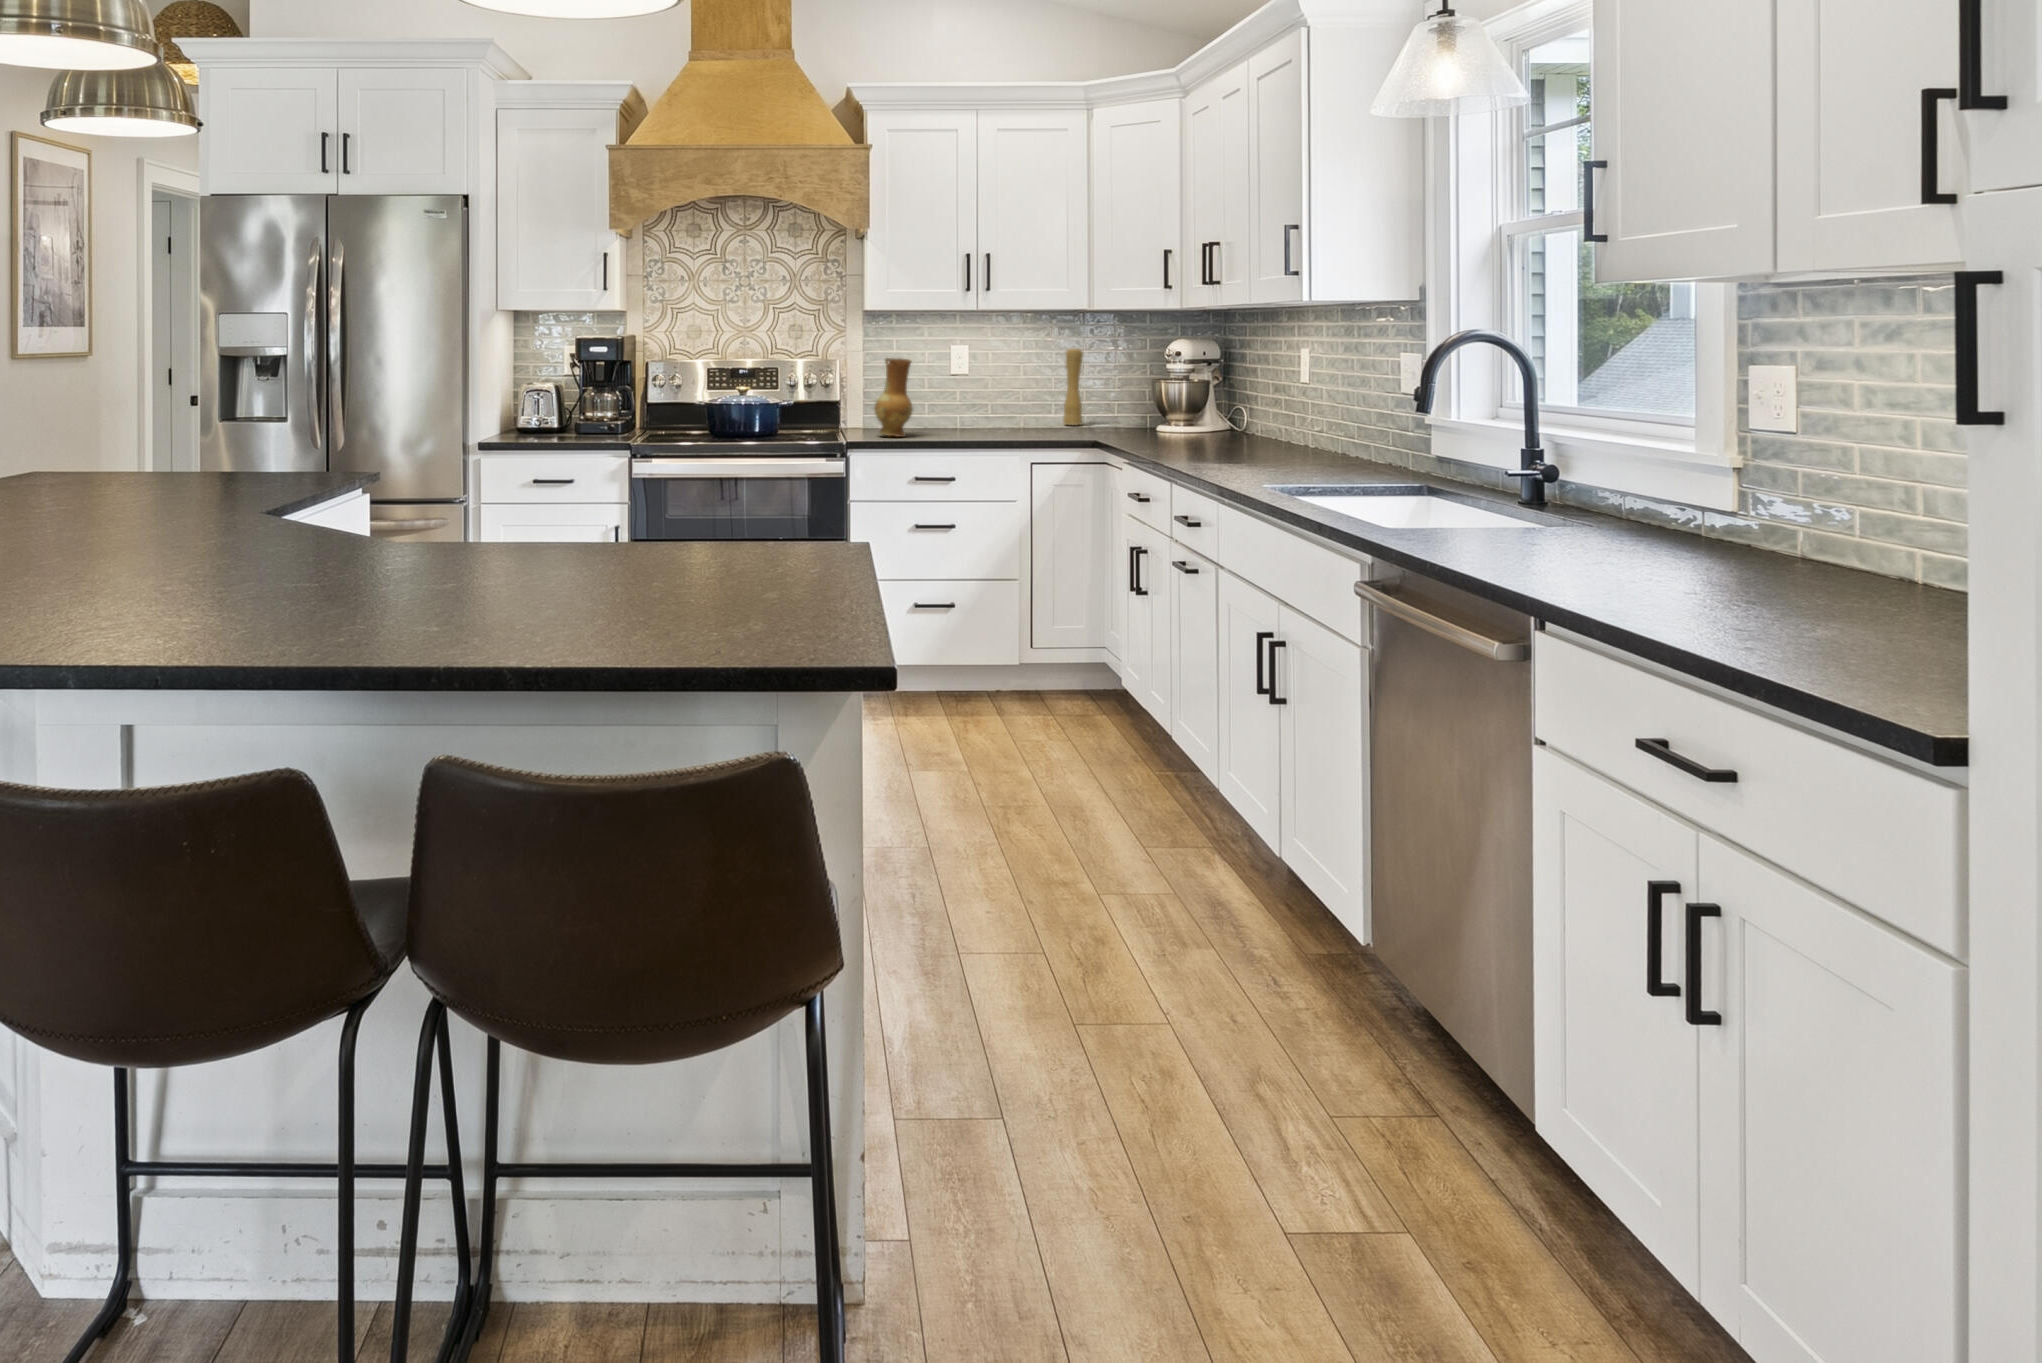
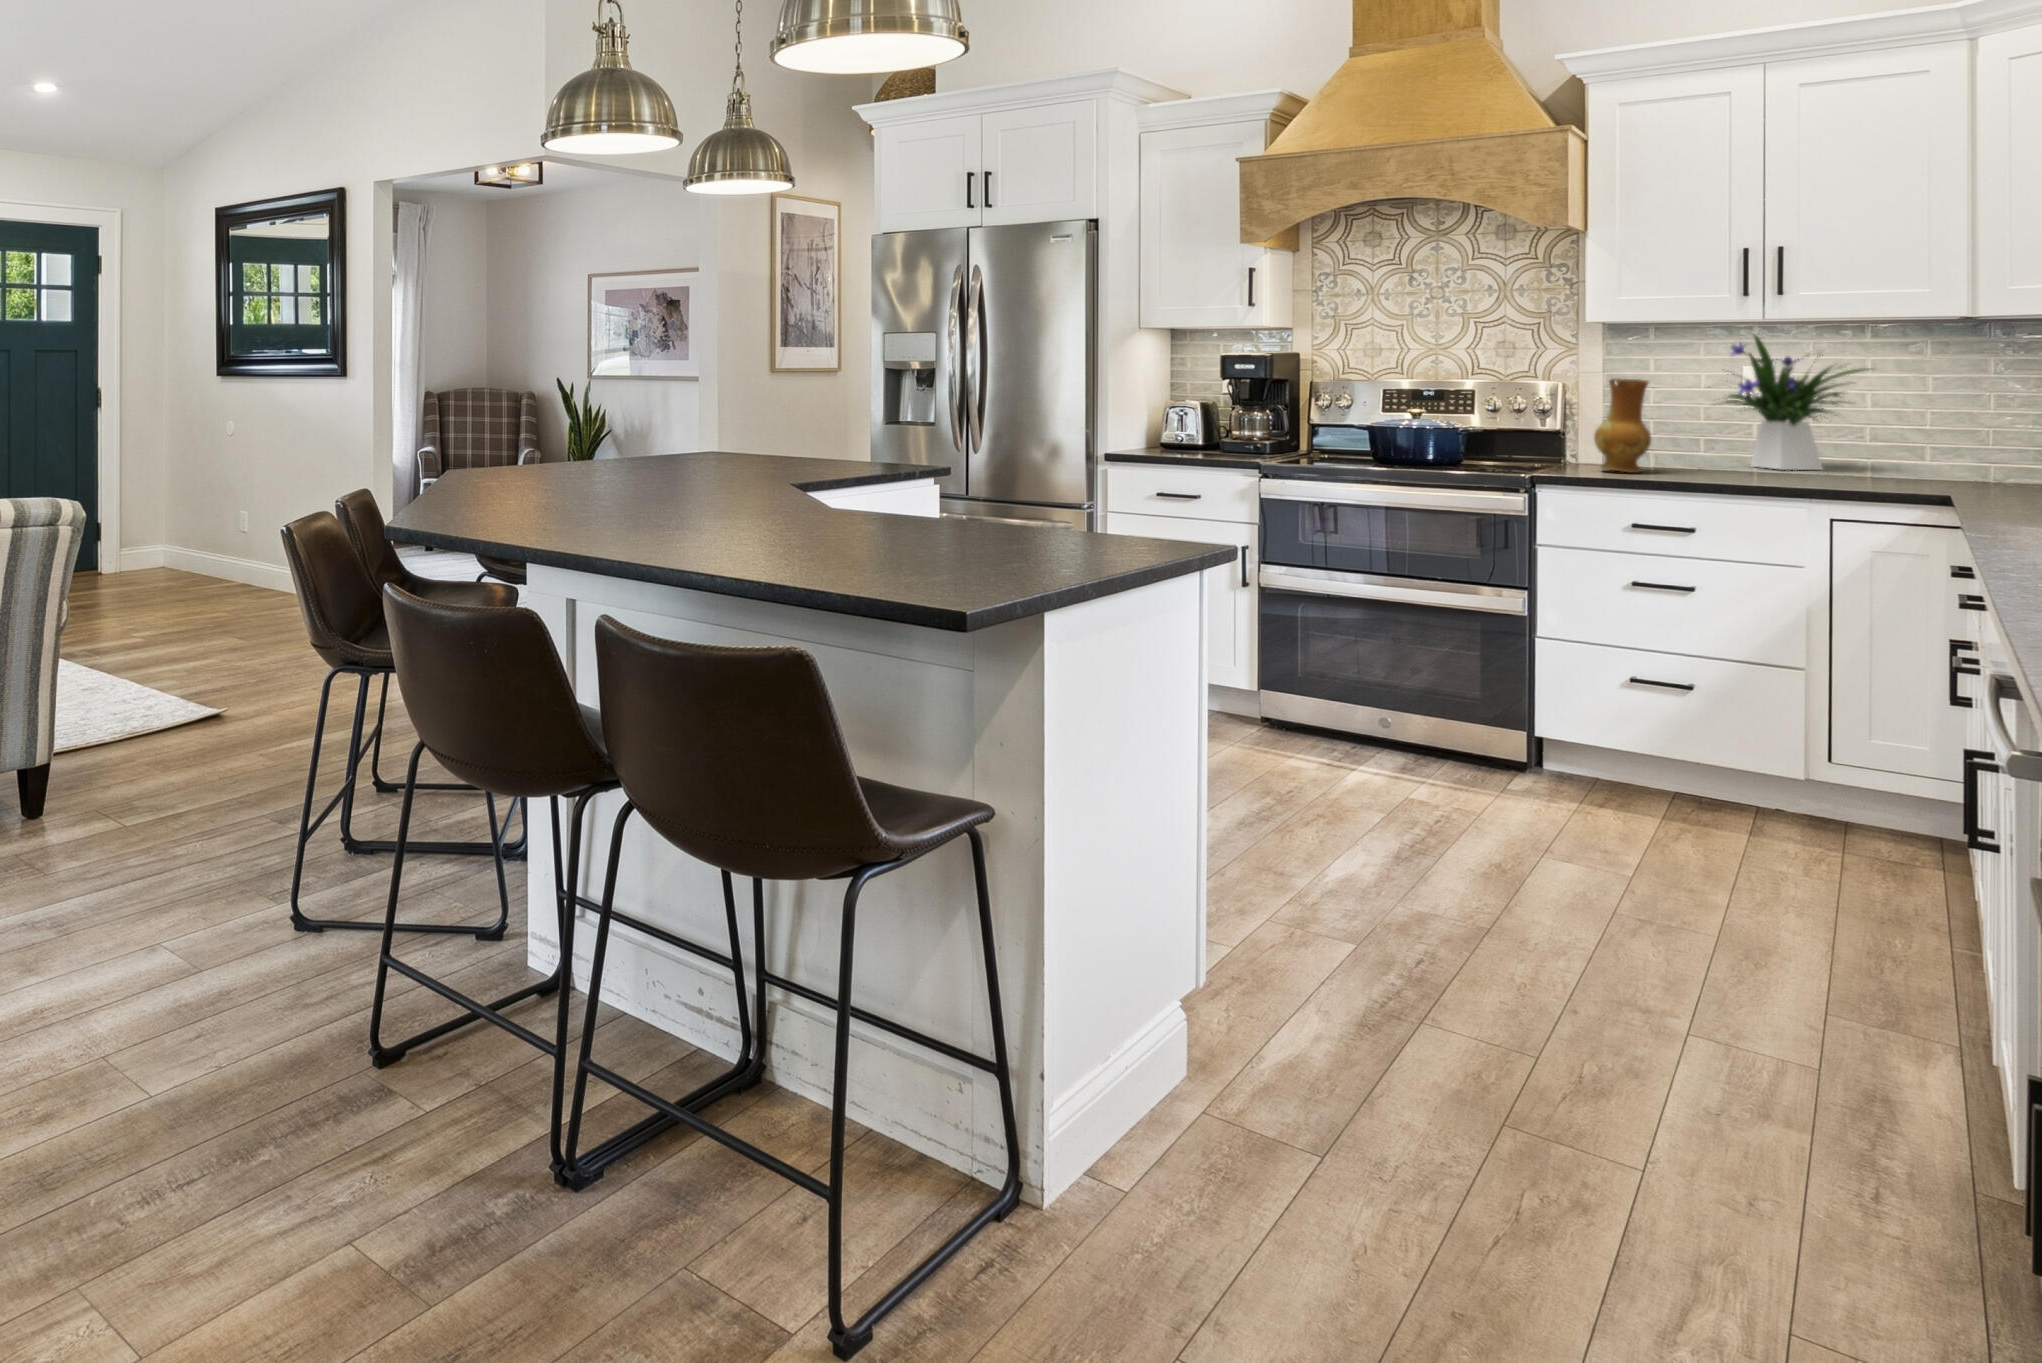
flower arrangement: none [933,321,1036,428] -> present [1725,335,1869,470]
pepper mill: present [1063,349,1083,425] -> none [1941,367,1979,473]

